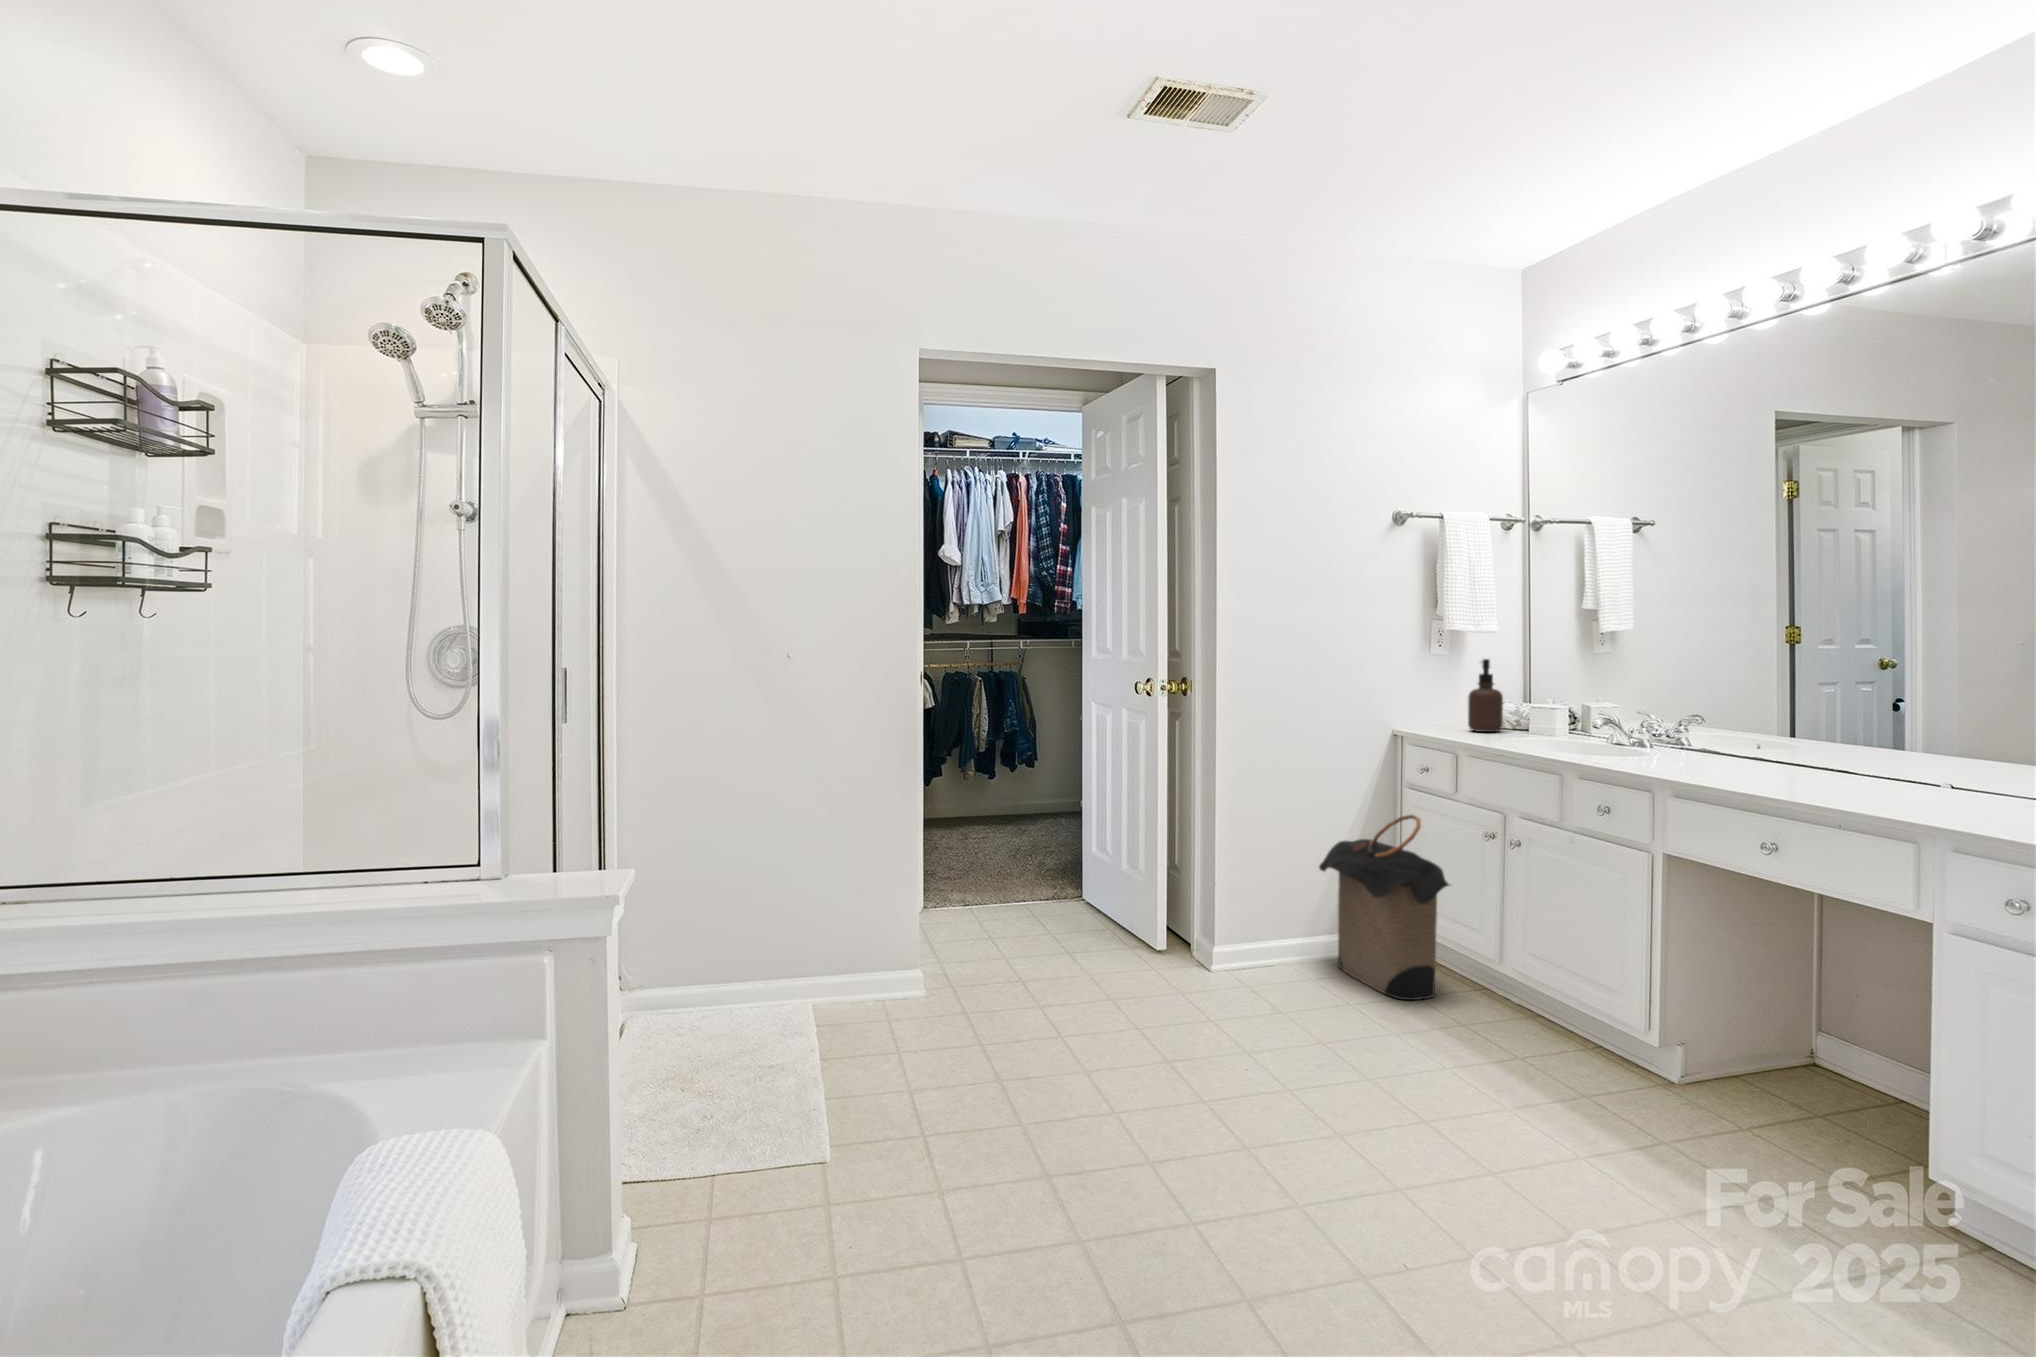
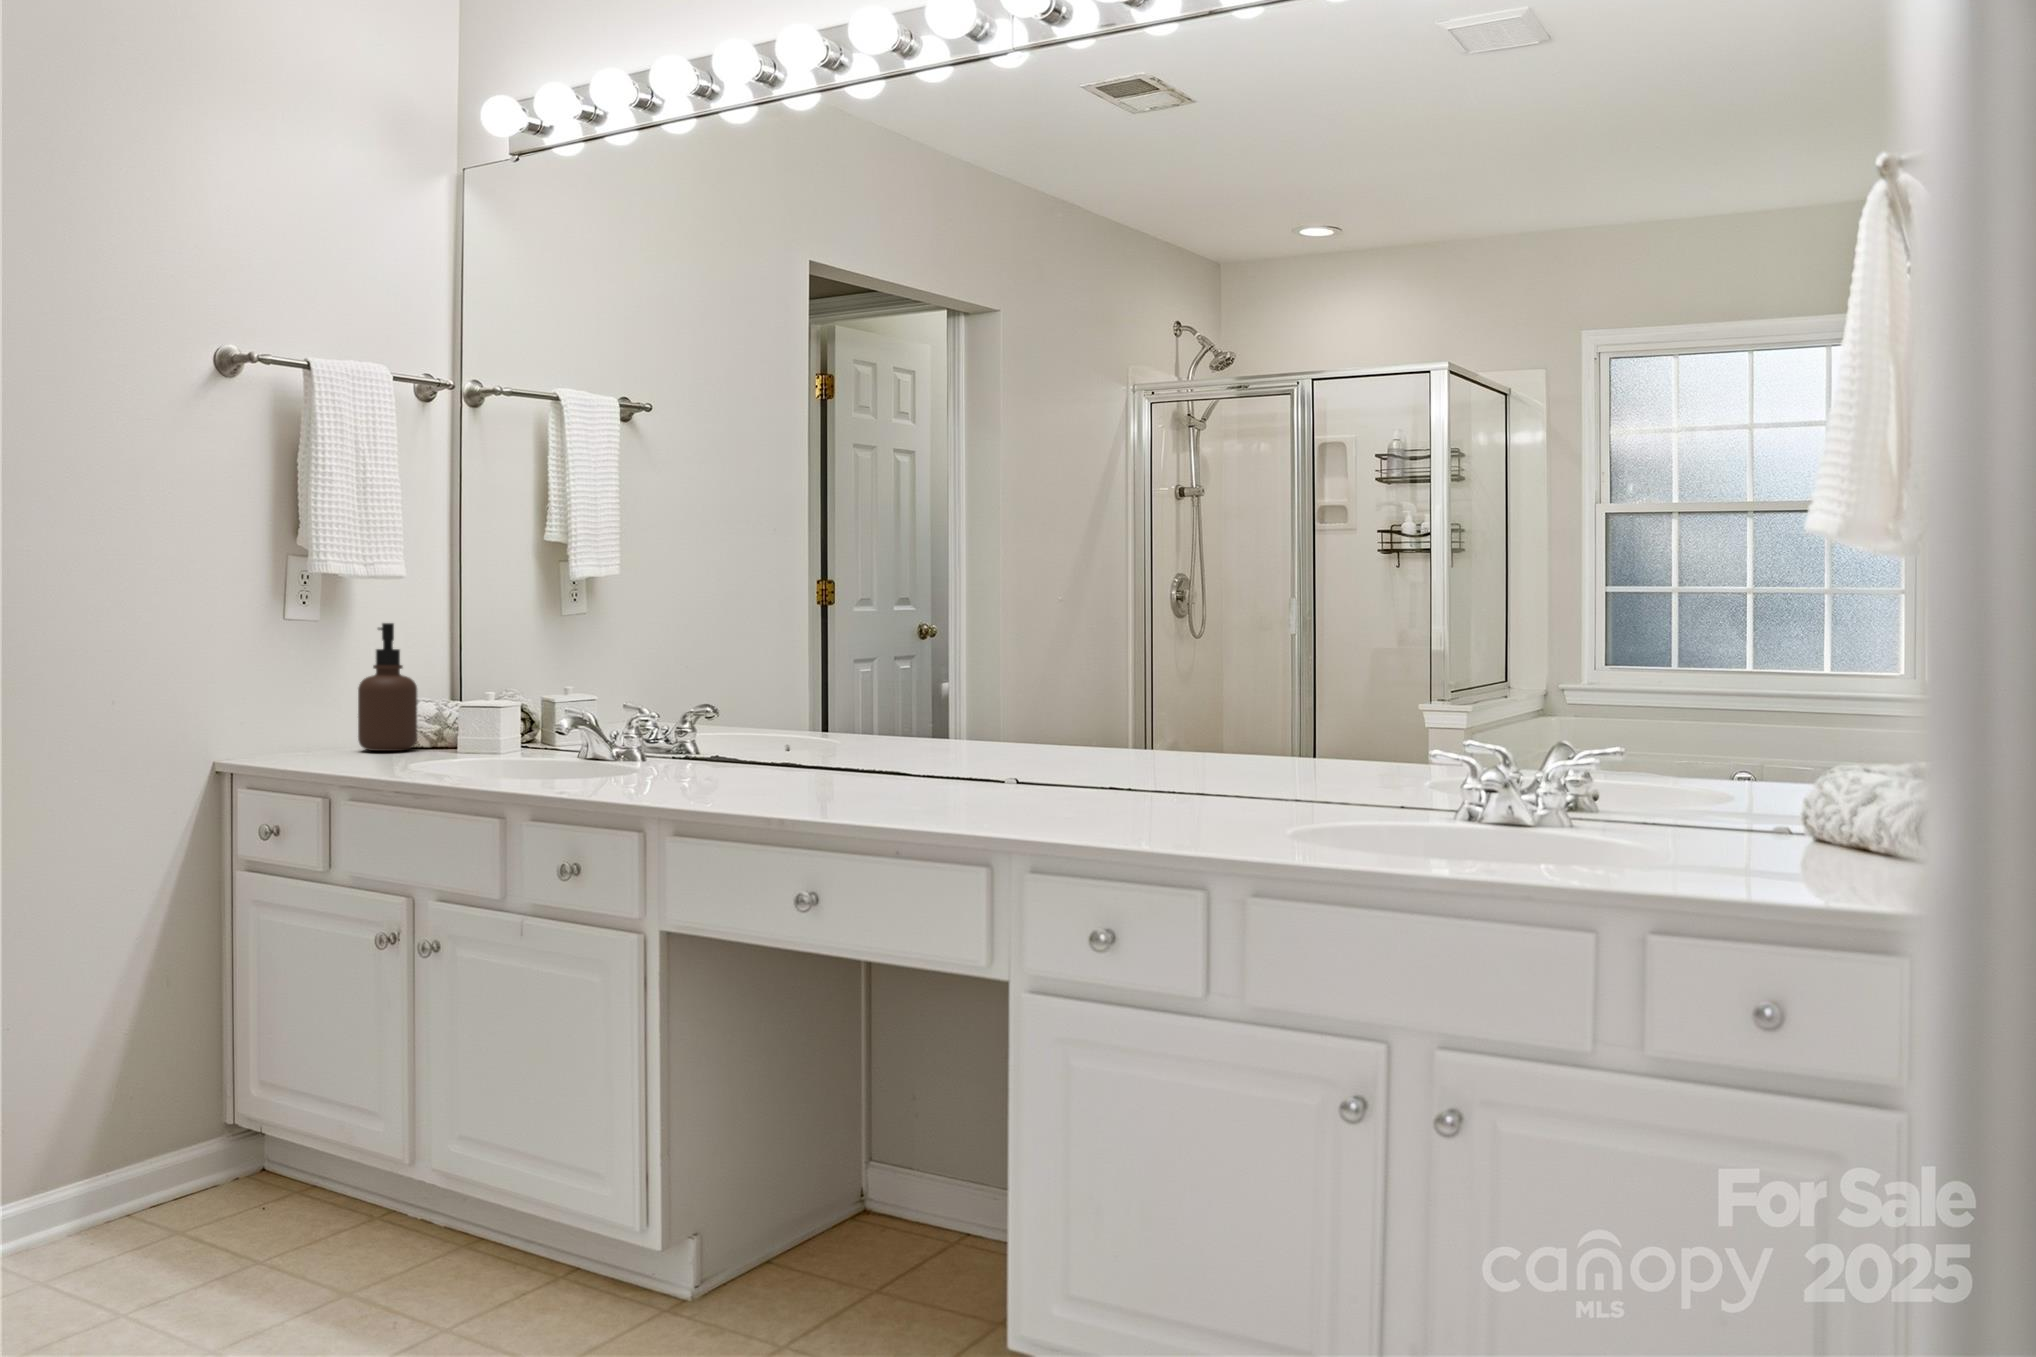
laundry hamper: present [1319,815,1449,1000] -> none [61,911,330,1269]

